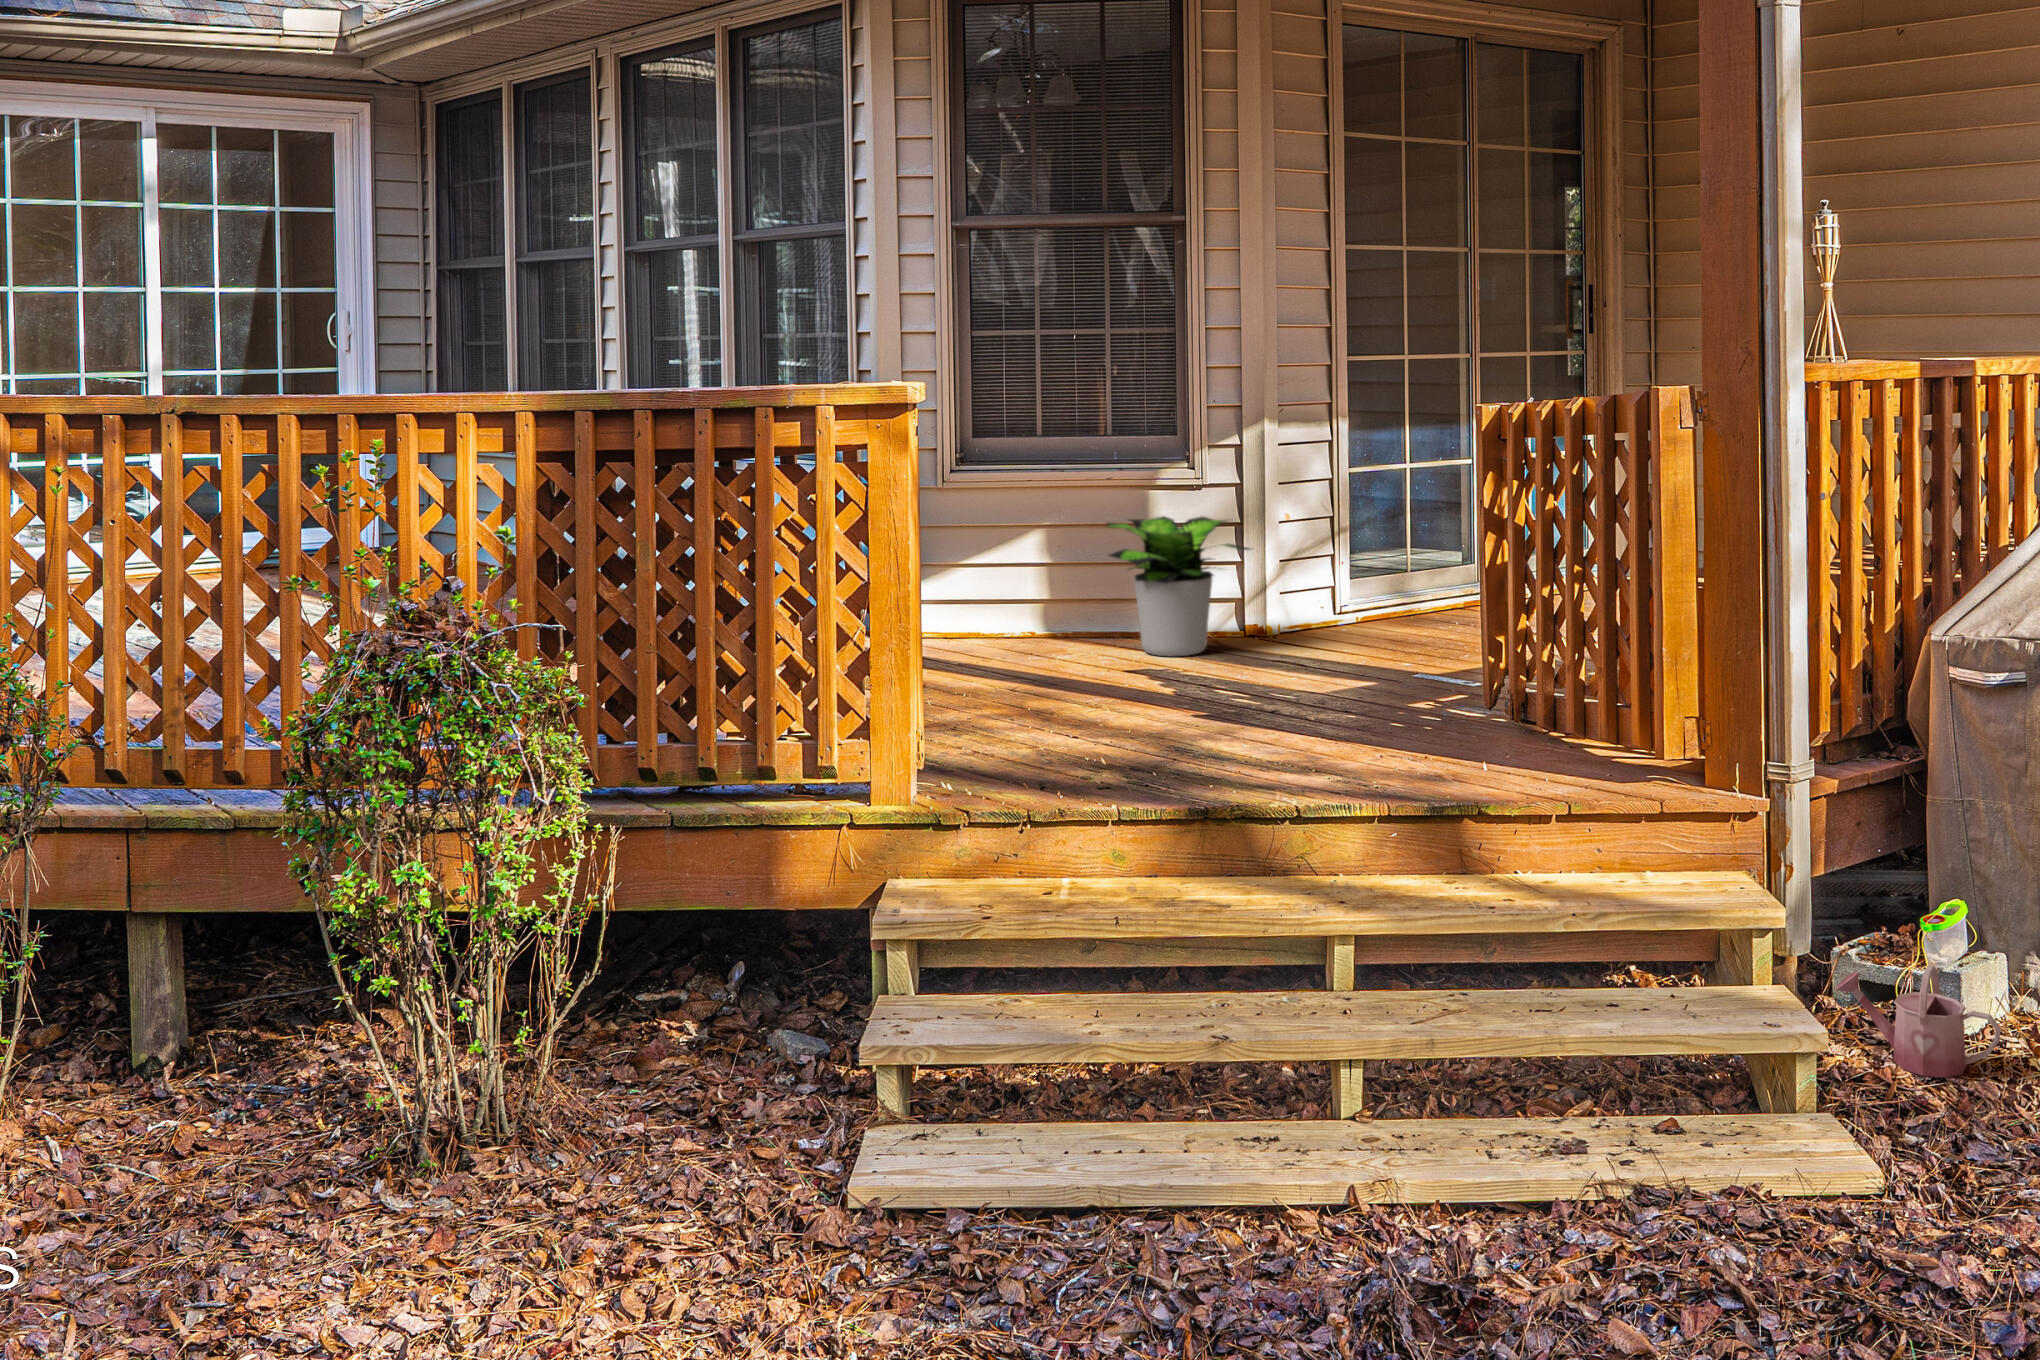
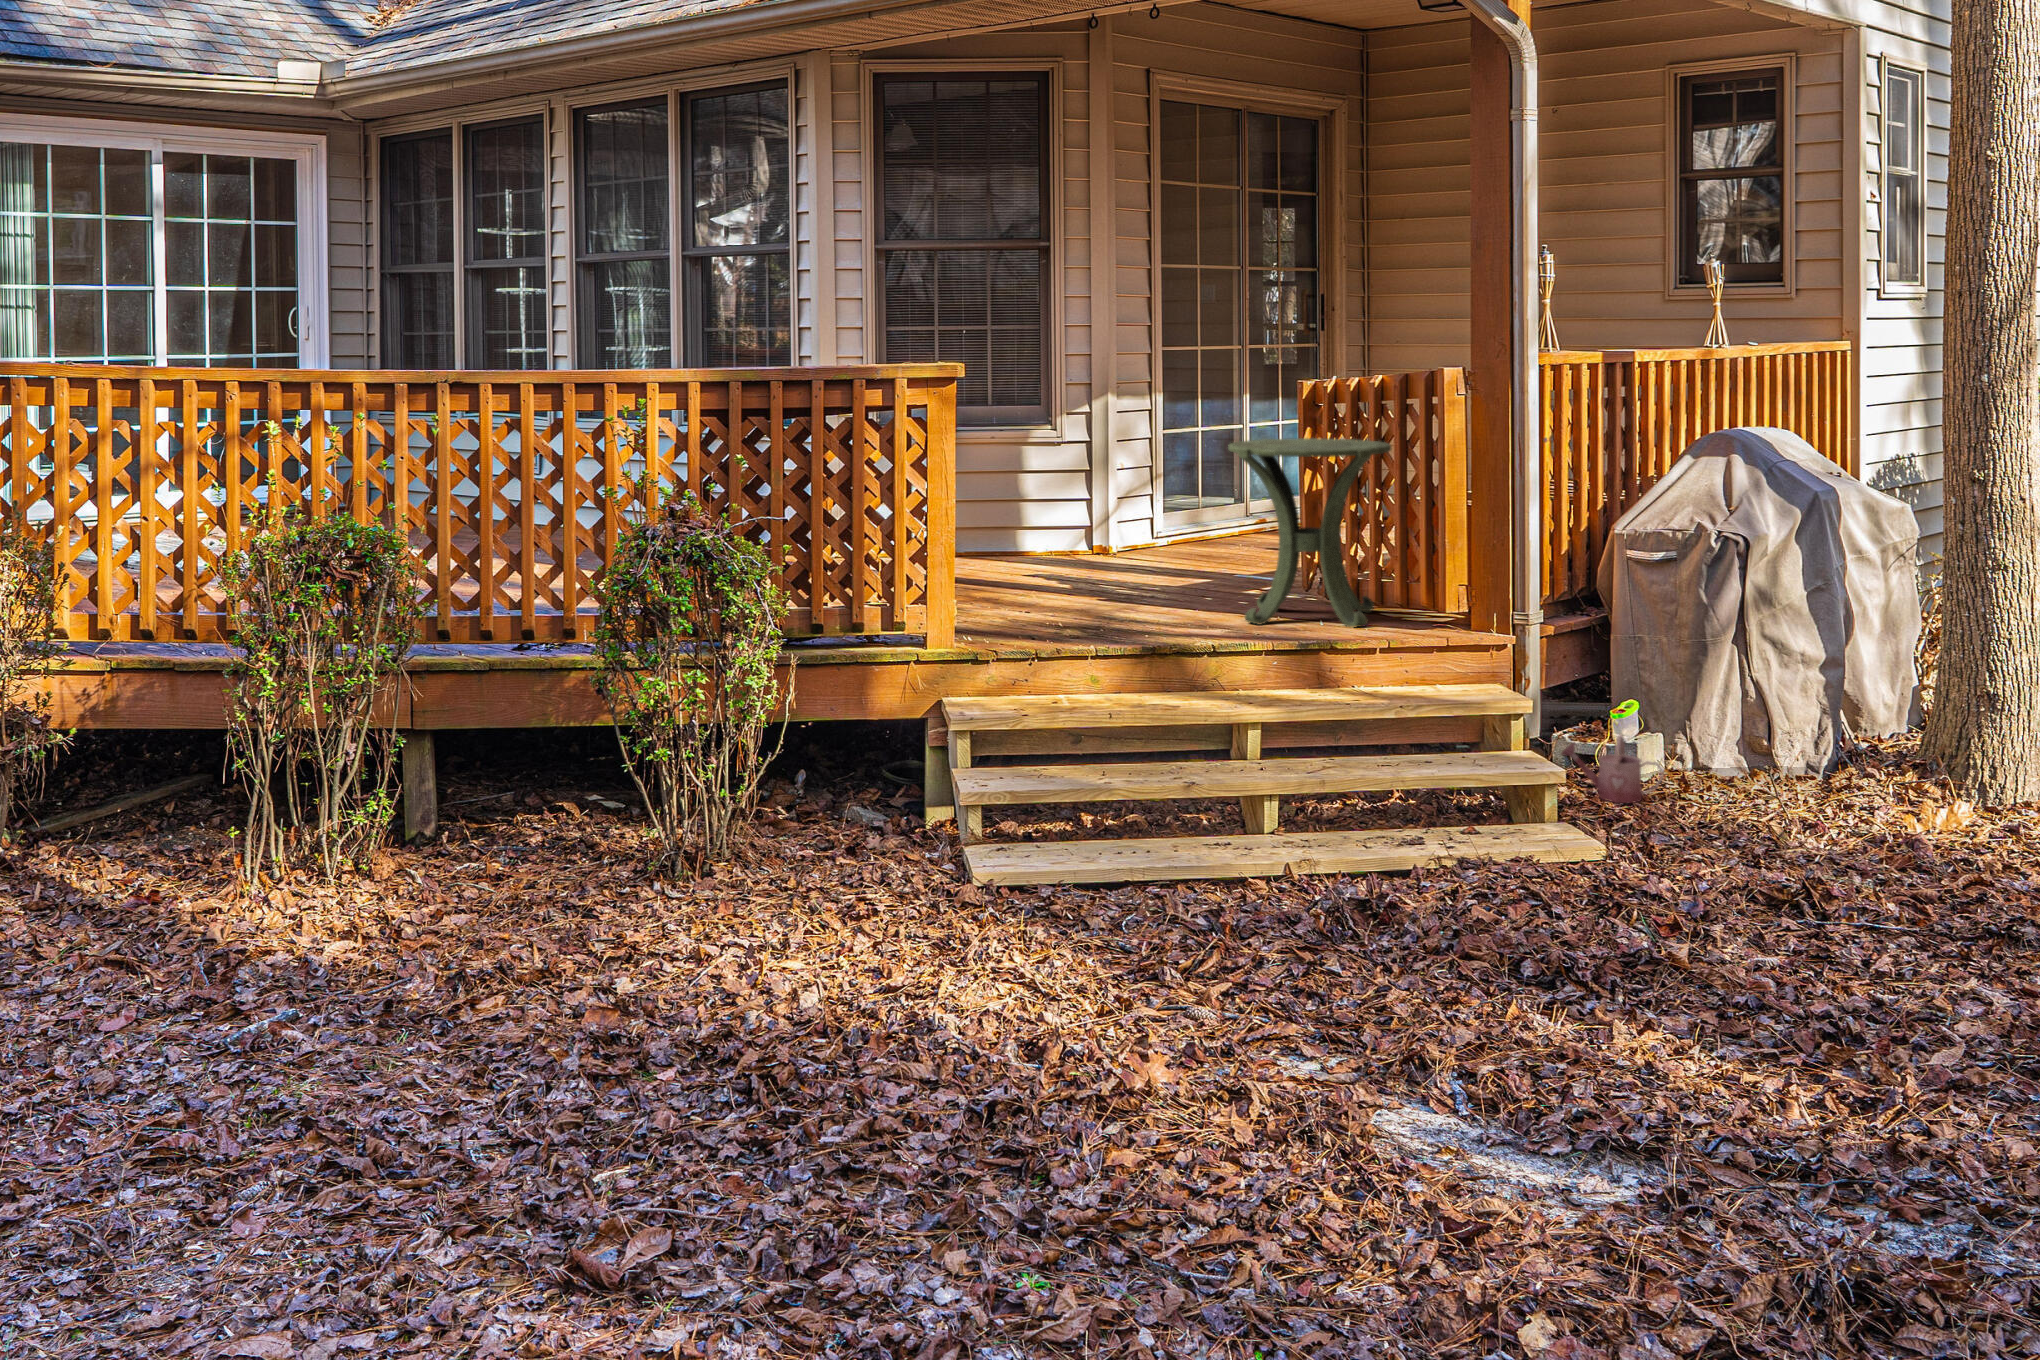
side table: none [1344,488,1585,779] -> present [1228,438,1391,628]
potted plant: present [1107,516,1249,656] -> none [1000,471,1112,574]

